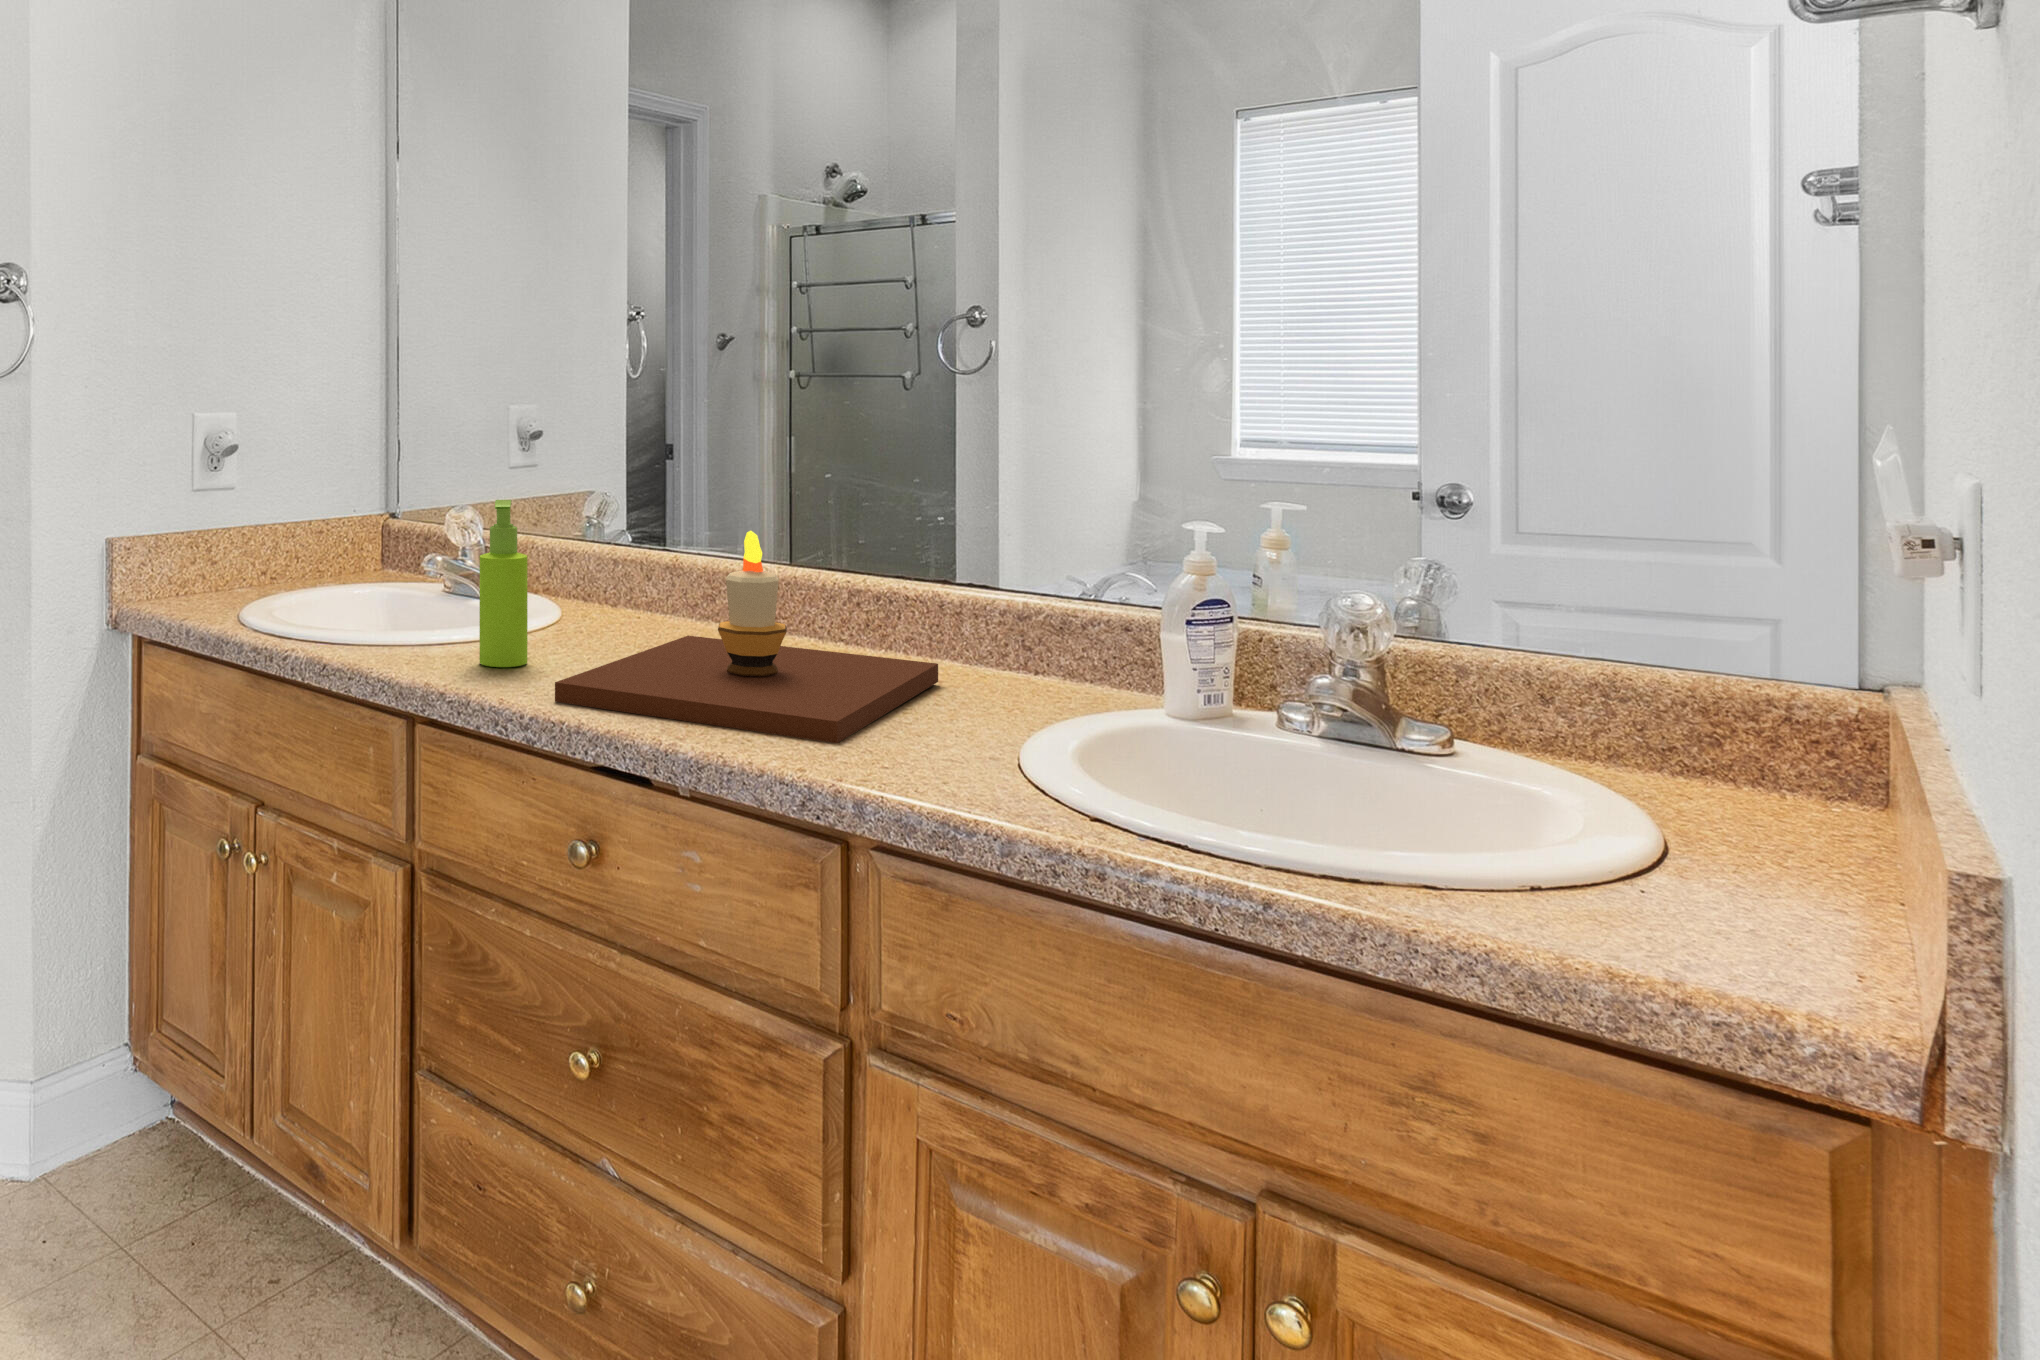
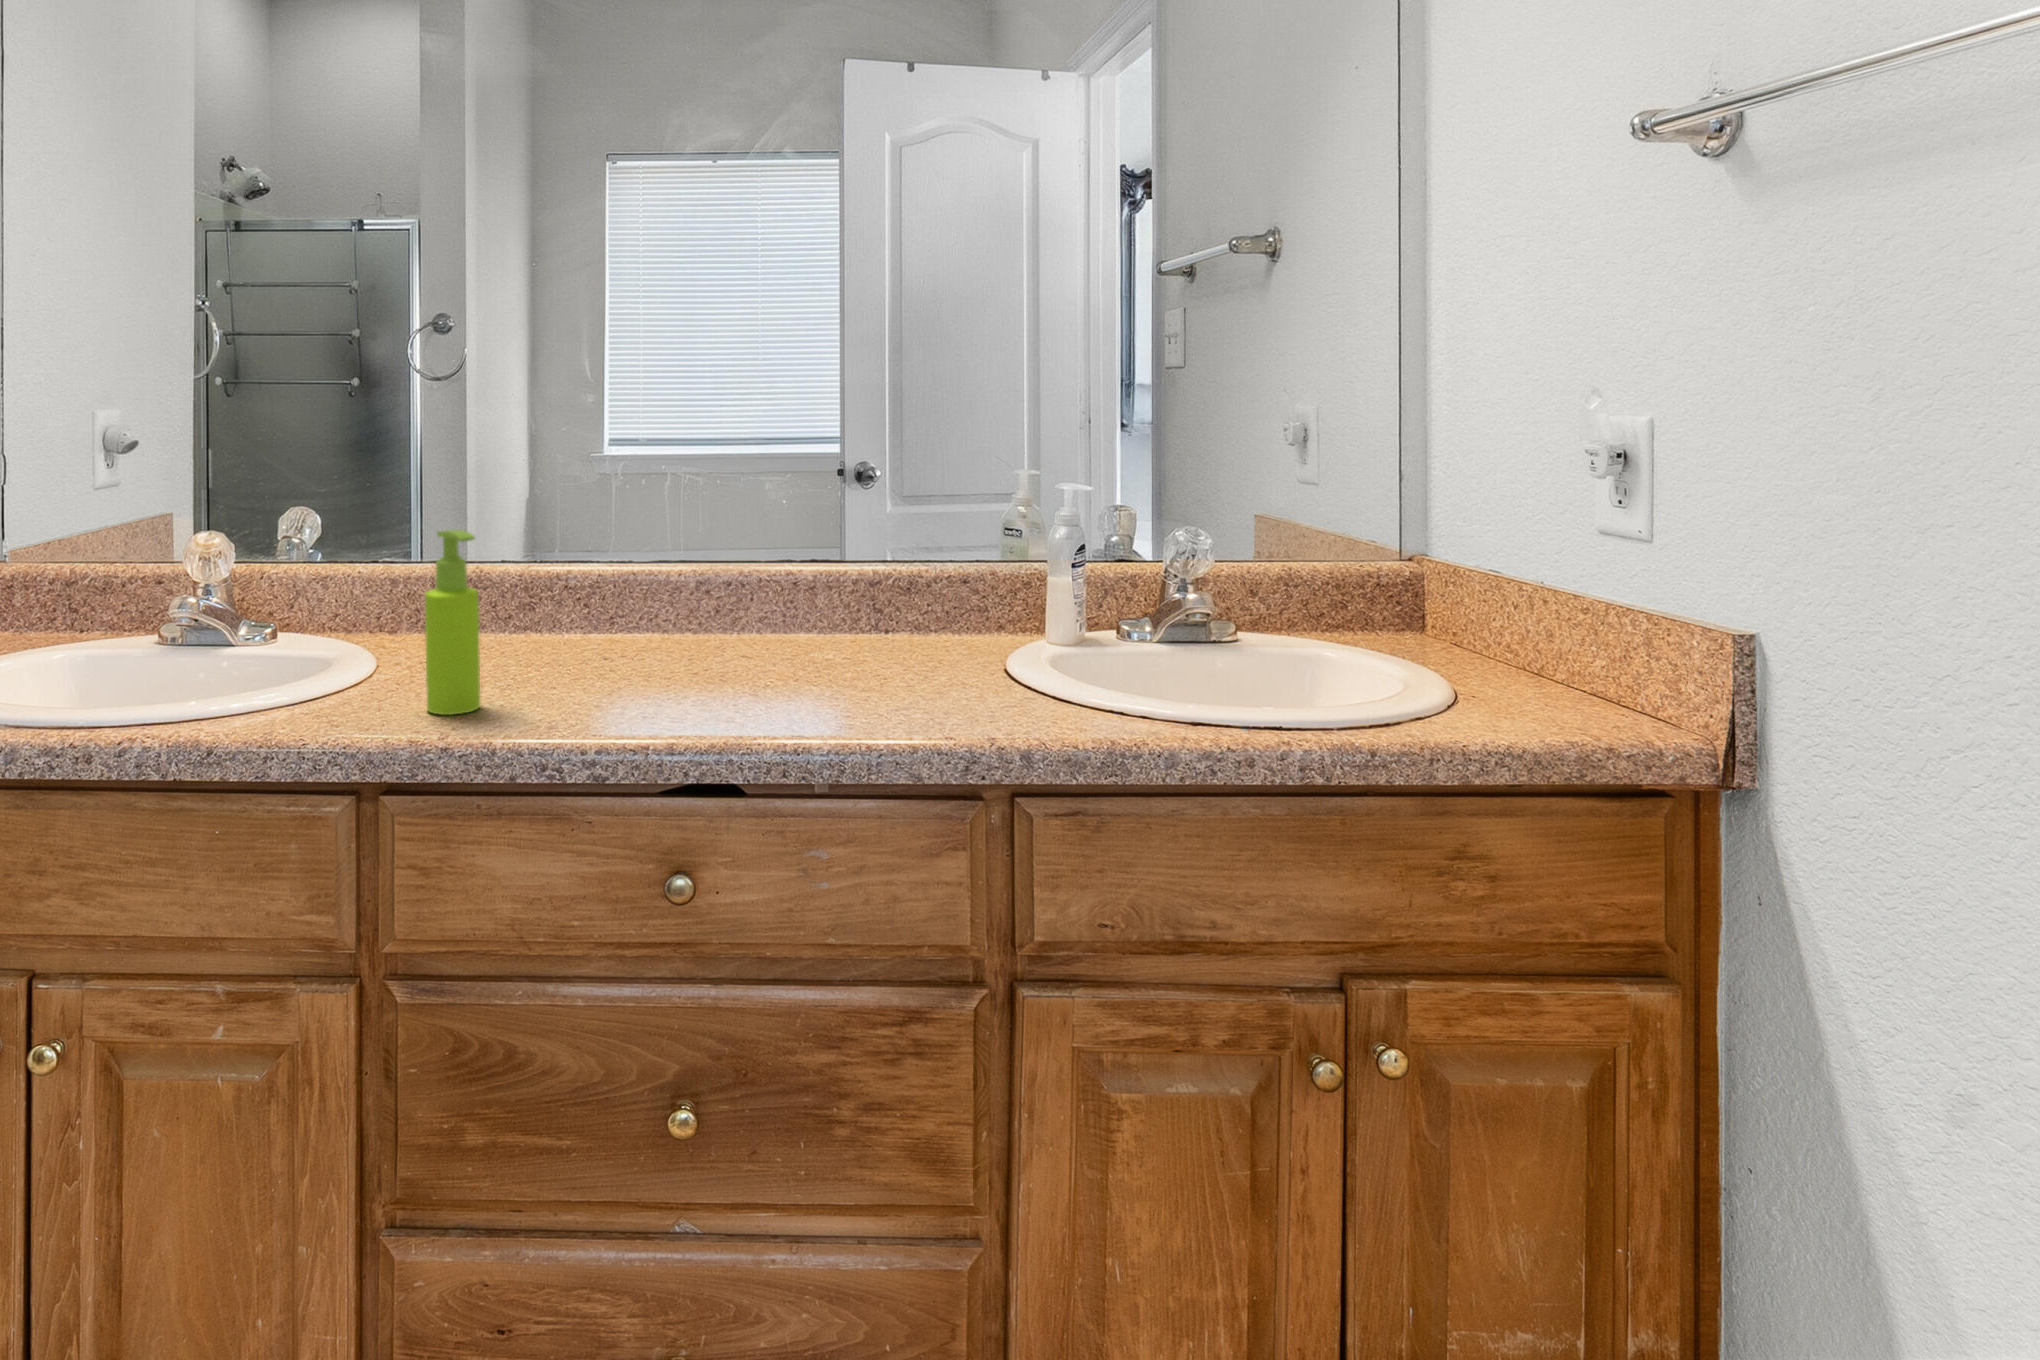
candle: present [555,531,938,743] -> none [593,535,907,734]

